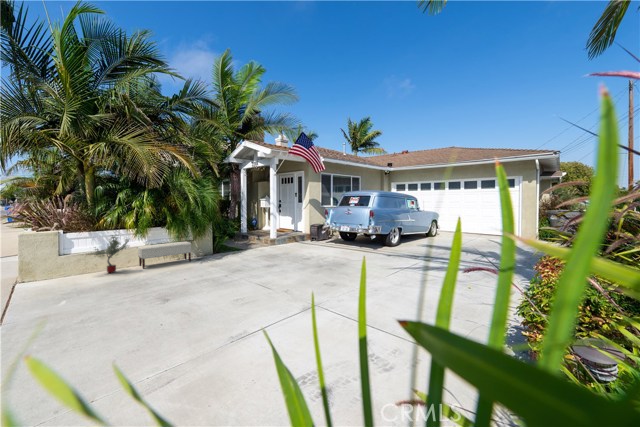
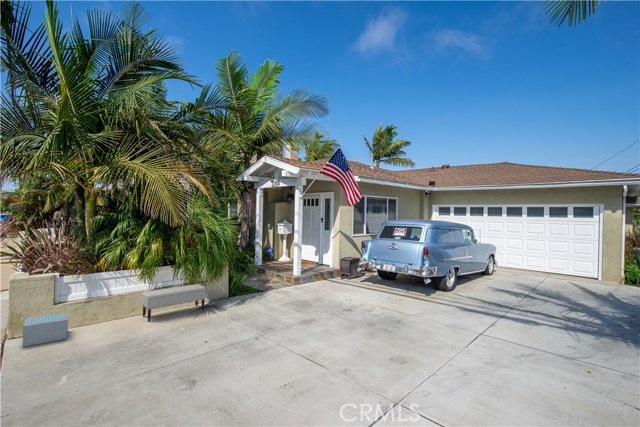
potted tree: present [91,235,129,273] -> none [87,278,135,329]
storage box: none [36,261,76,285] -> present [23,313,68,347]

